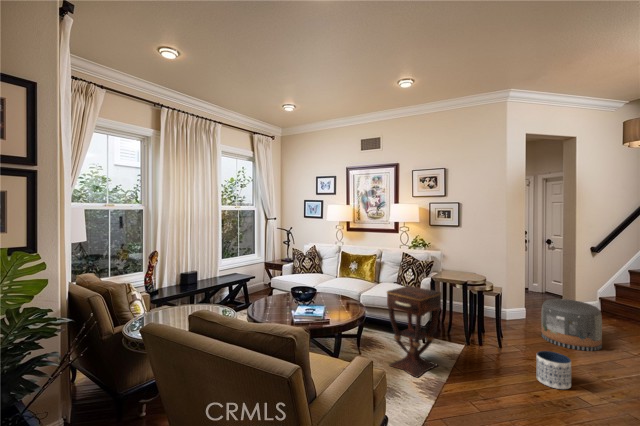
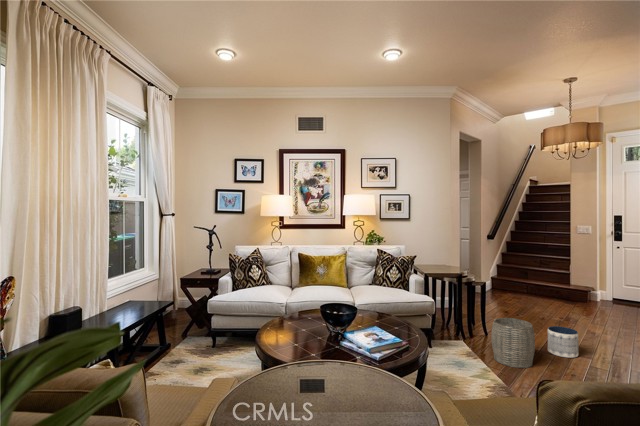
side table: present [387,286,441,377] -> none [439,283,490,382]
pouf: present [541,299,602,351] -> none [491,281,539,323]
woven basket: none [457,329,499,381] -> present [491,318,535,368]

